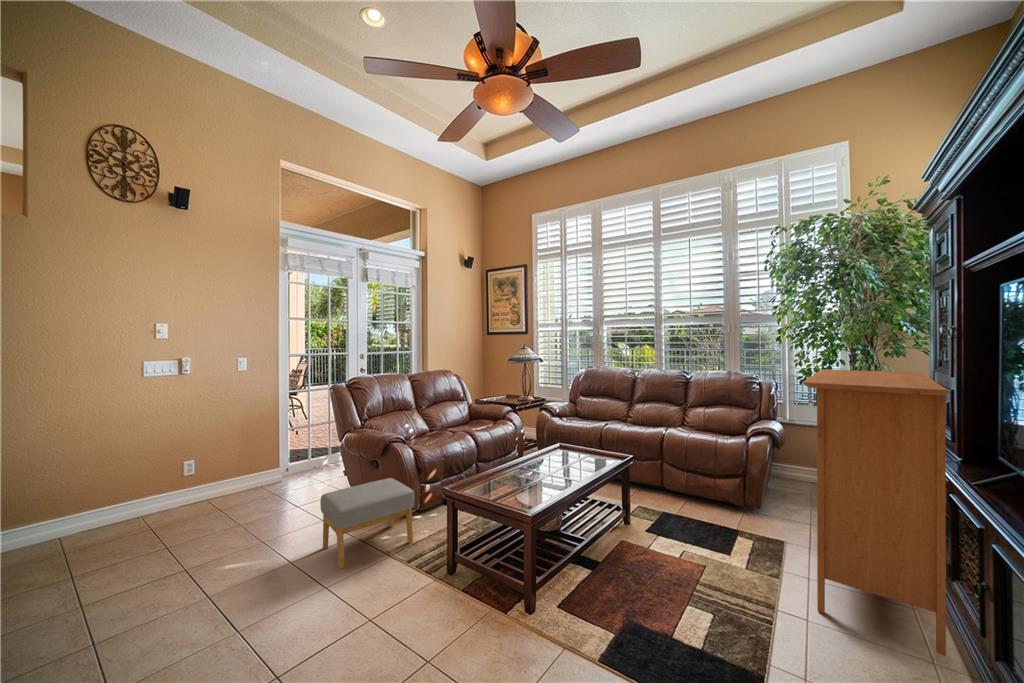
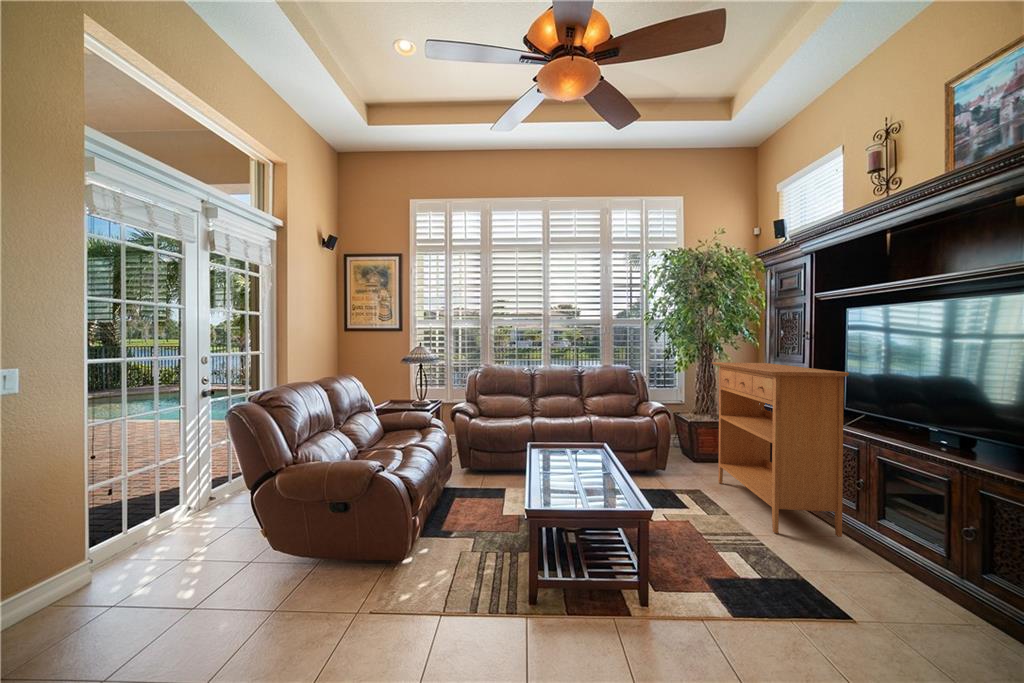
footstool: present [320,478,415,569] -> none [330,520,447,659]

